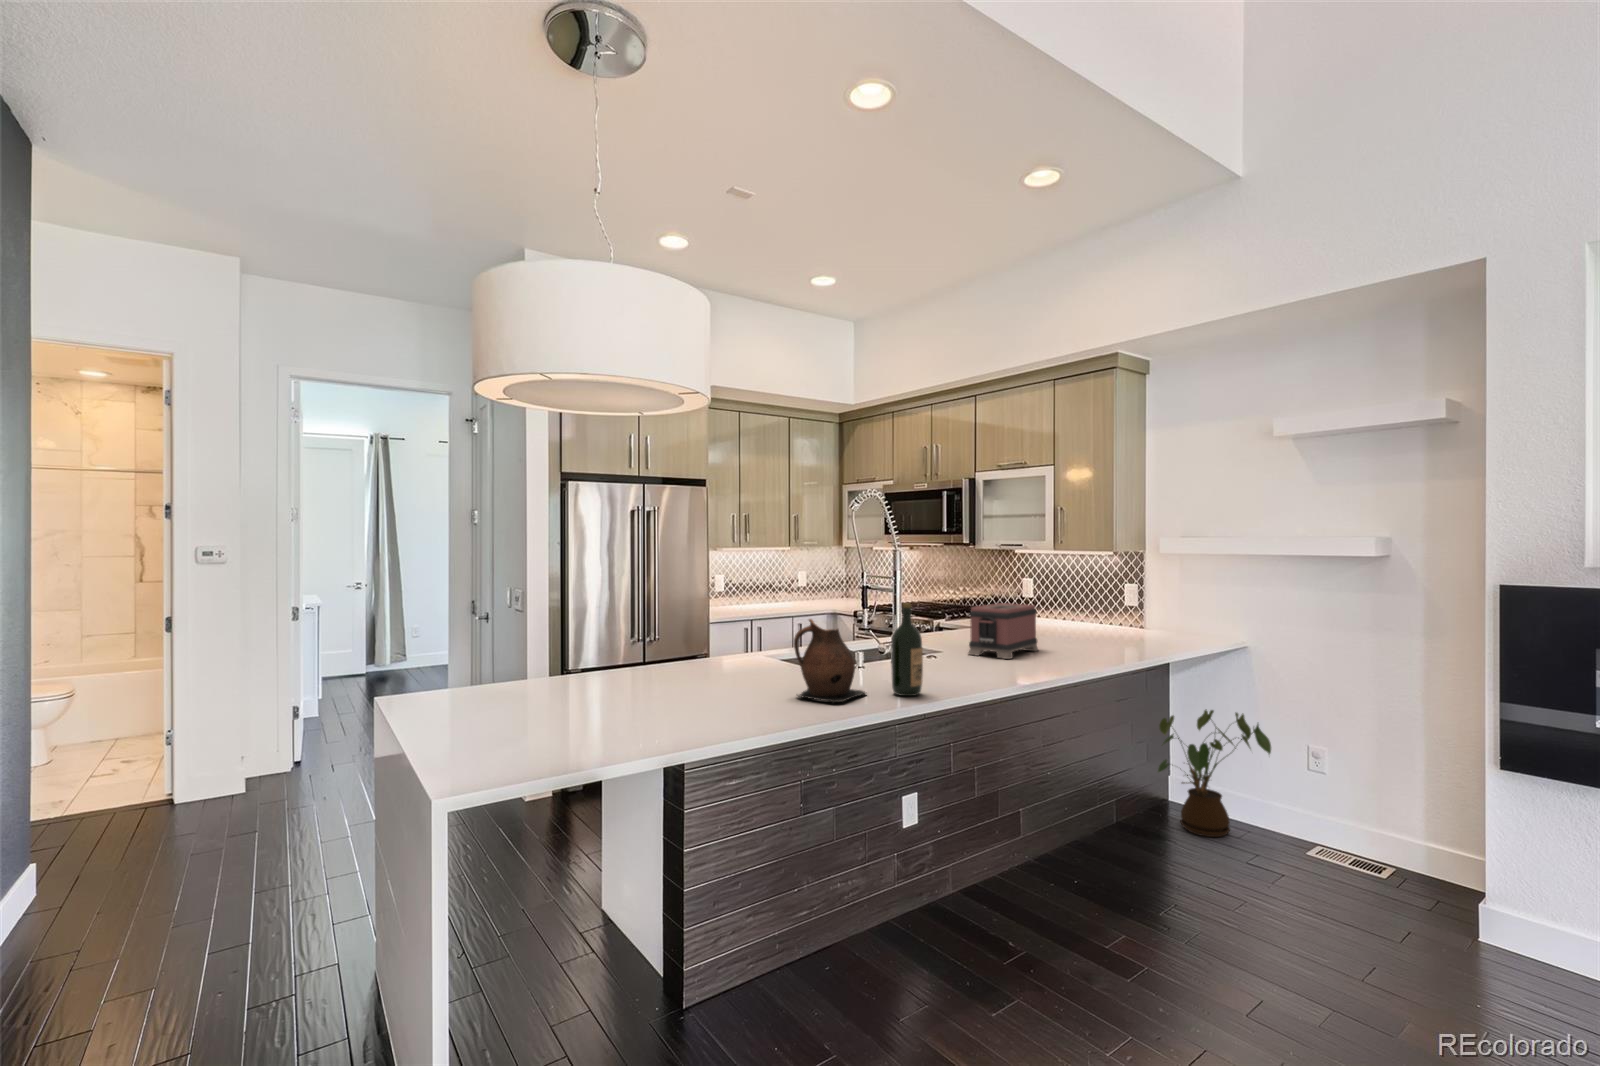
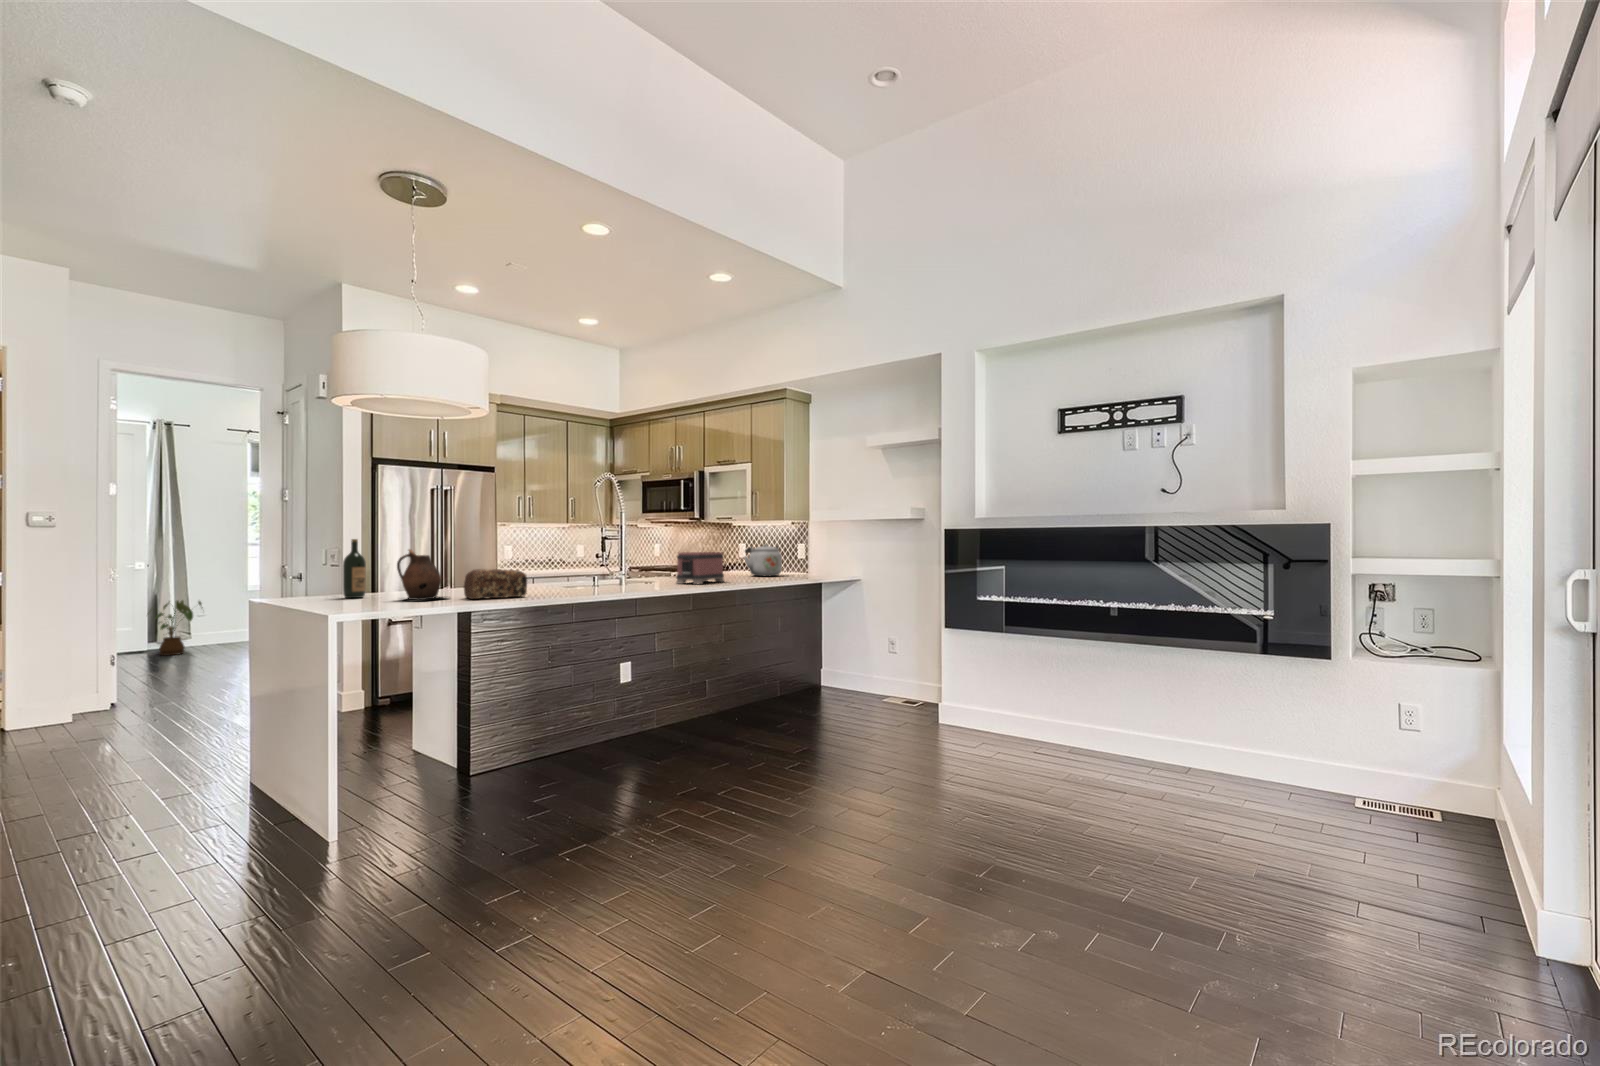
kettle: none [1046,585,1106,634] -> present [745,544,782,576]
wine bottle: present [891,603,923,696] -> present [343,539,366,598]
ceramic pitcher: present [794,619,867,703] -> present [397,549,442,600]
bread loaf: none [672,651,767,705] -> present [464,569,527,599]
house plant: present [1158,710,1271,837] -> present [156,600,202,656]

